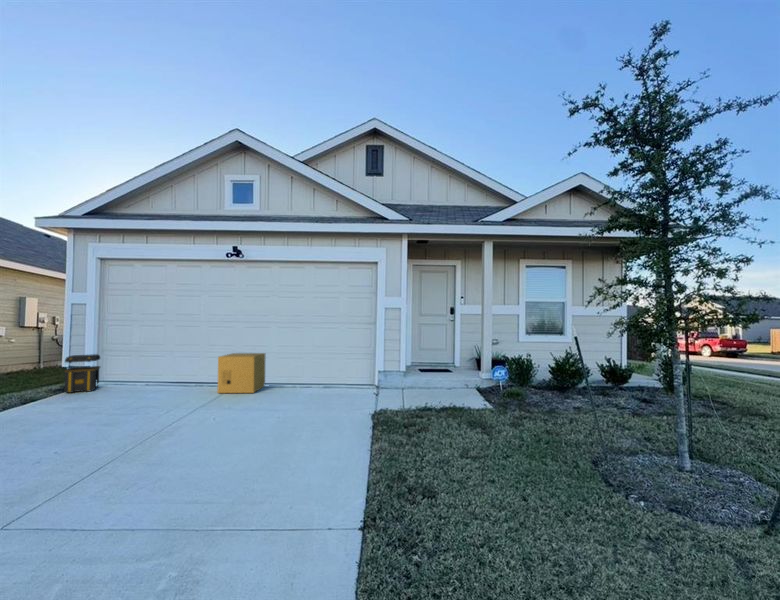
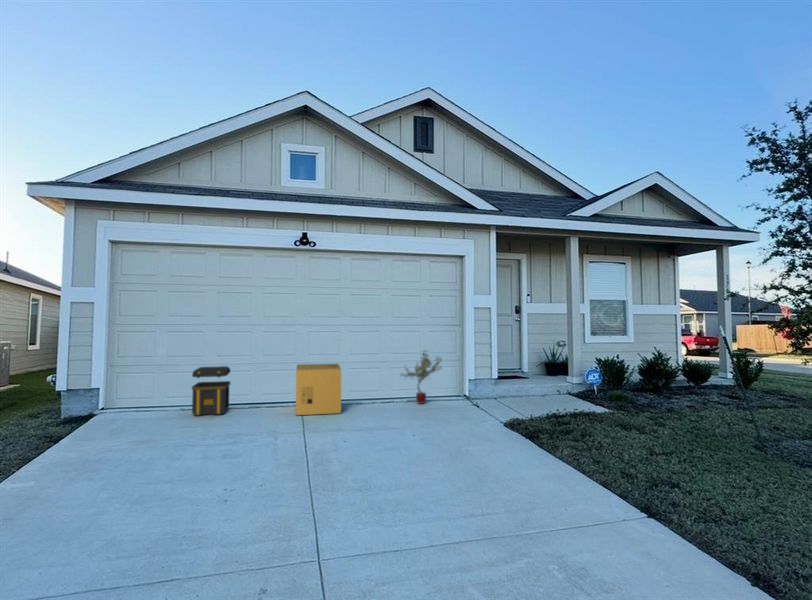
potted tree: none [313,342,350,388] -> present [402,351,442,404]
toolbox: present [64,354,100,393] -> present [192,366,230,416]

